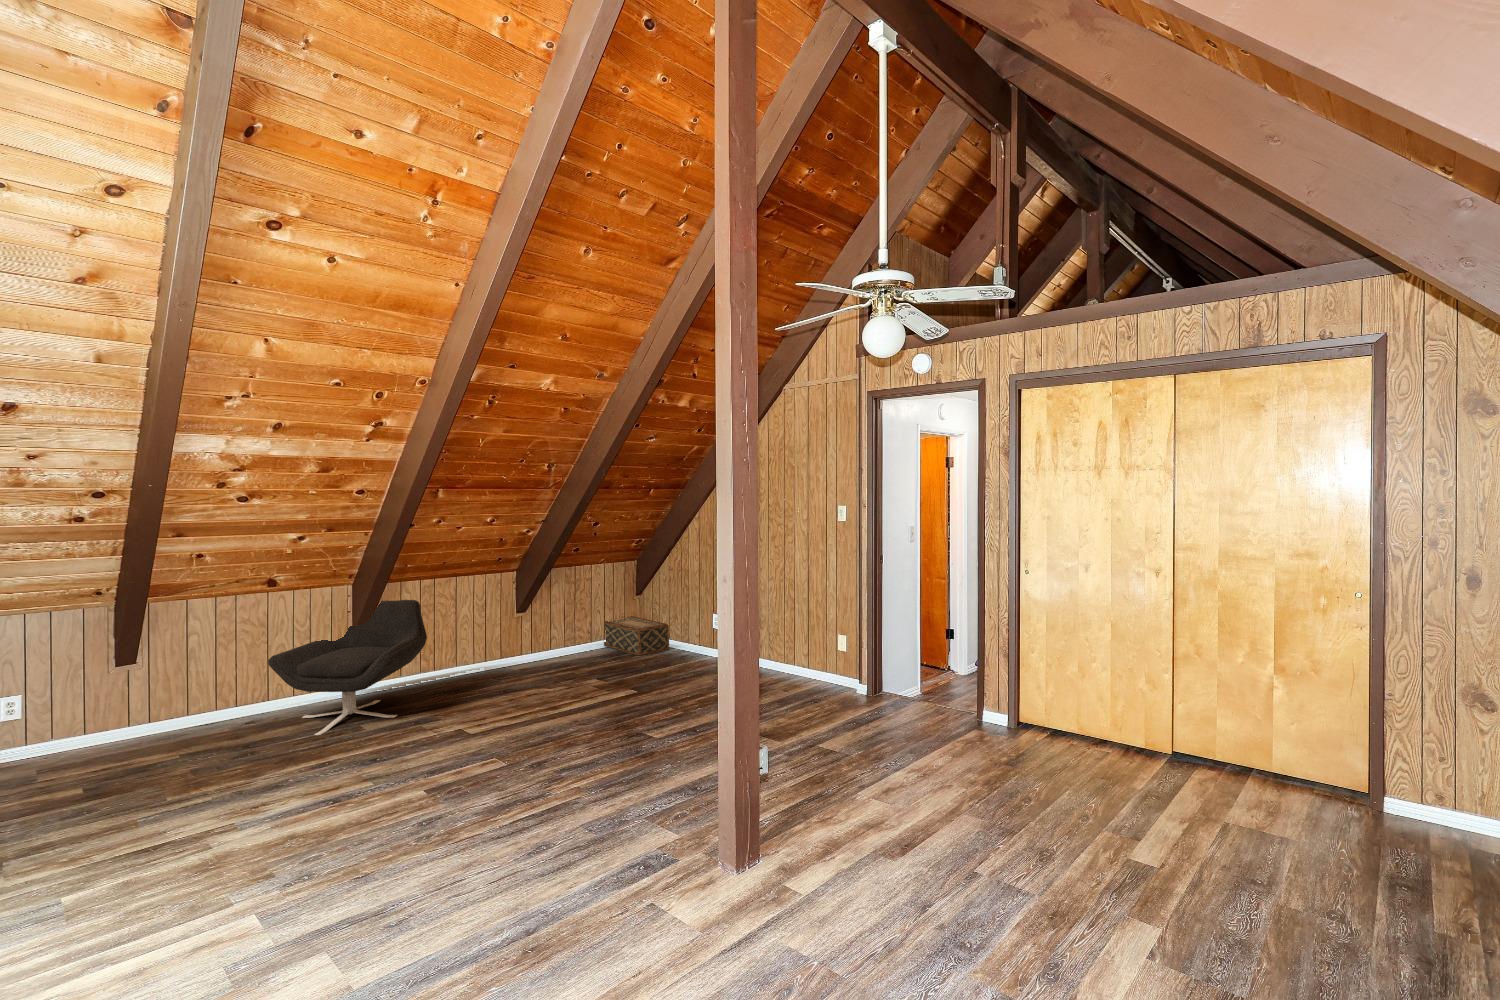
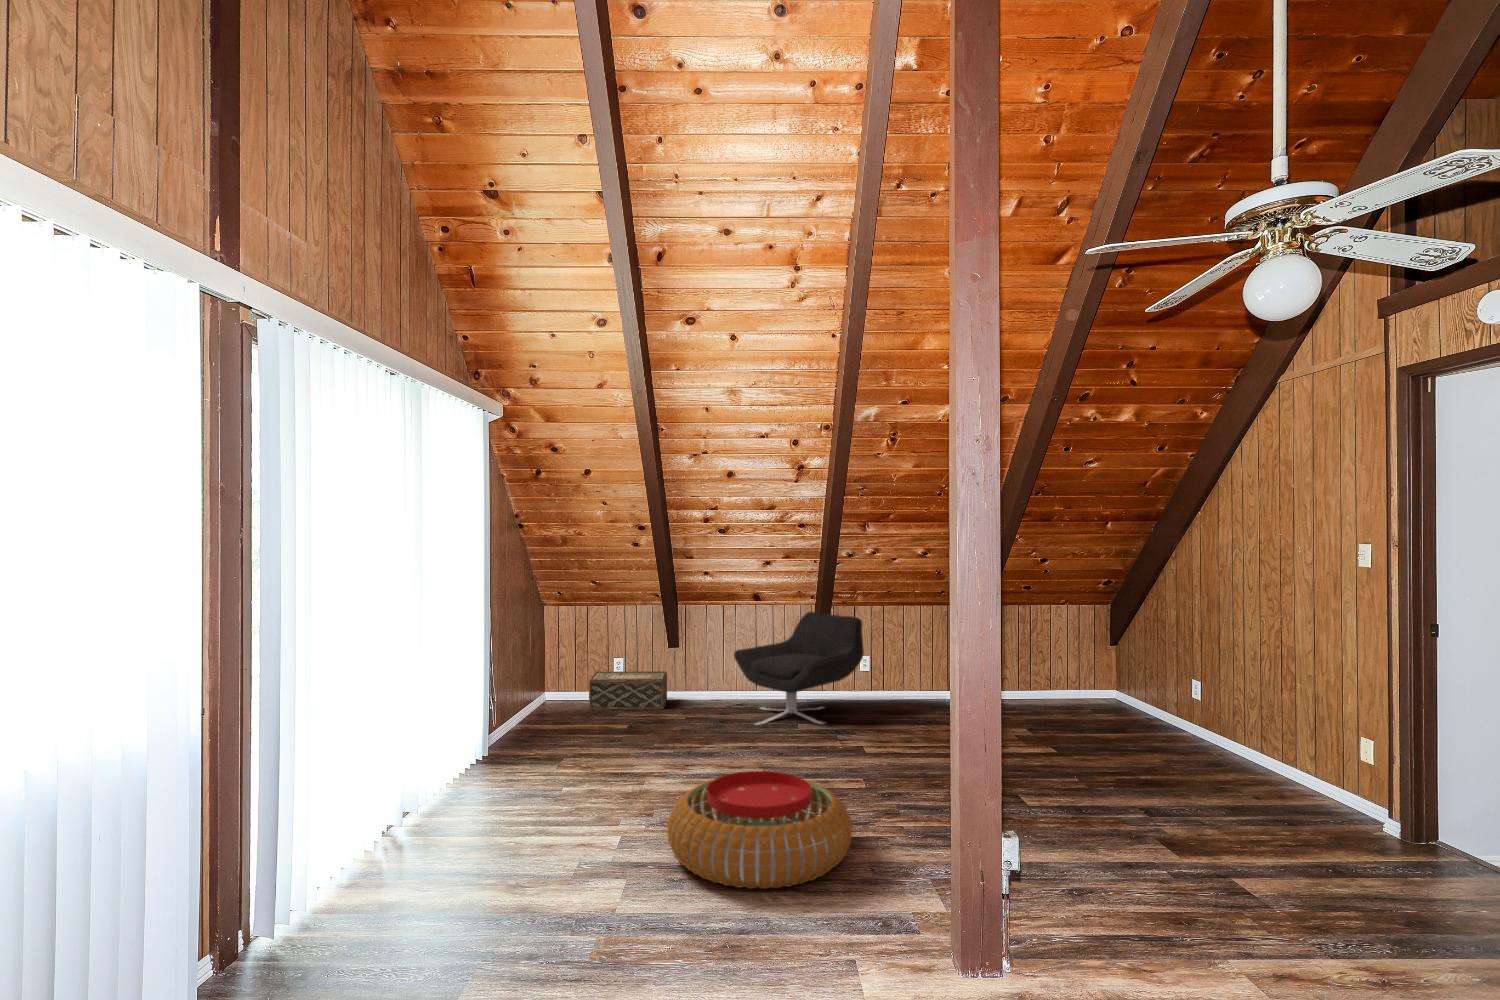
woven basket: present [604,616,669,655] -> present [589,671,667,710]
pouf: none [359,766,567,900] -> present [667,771,852,889]

